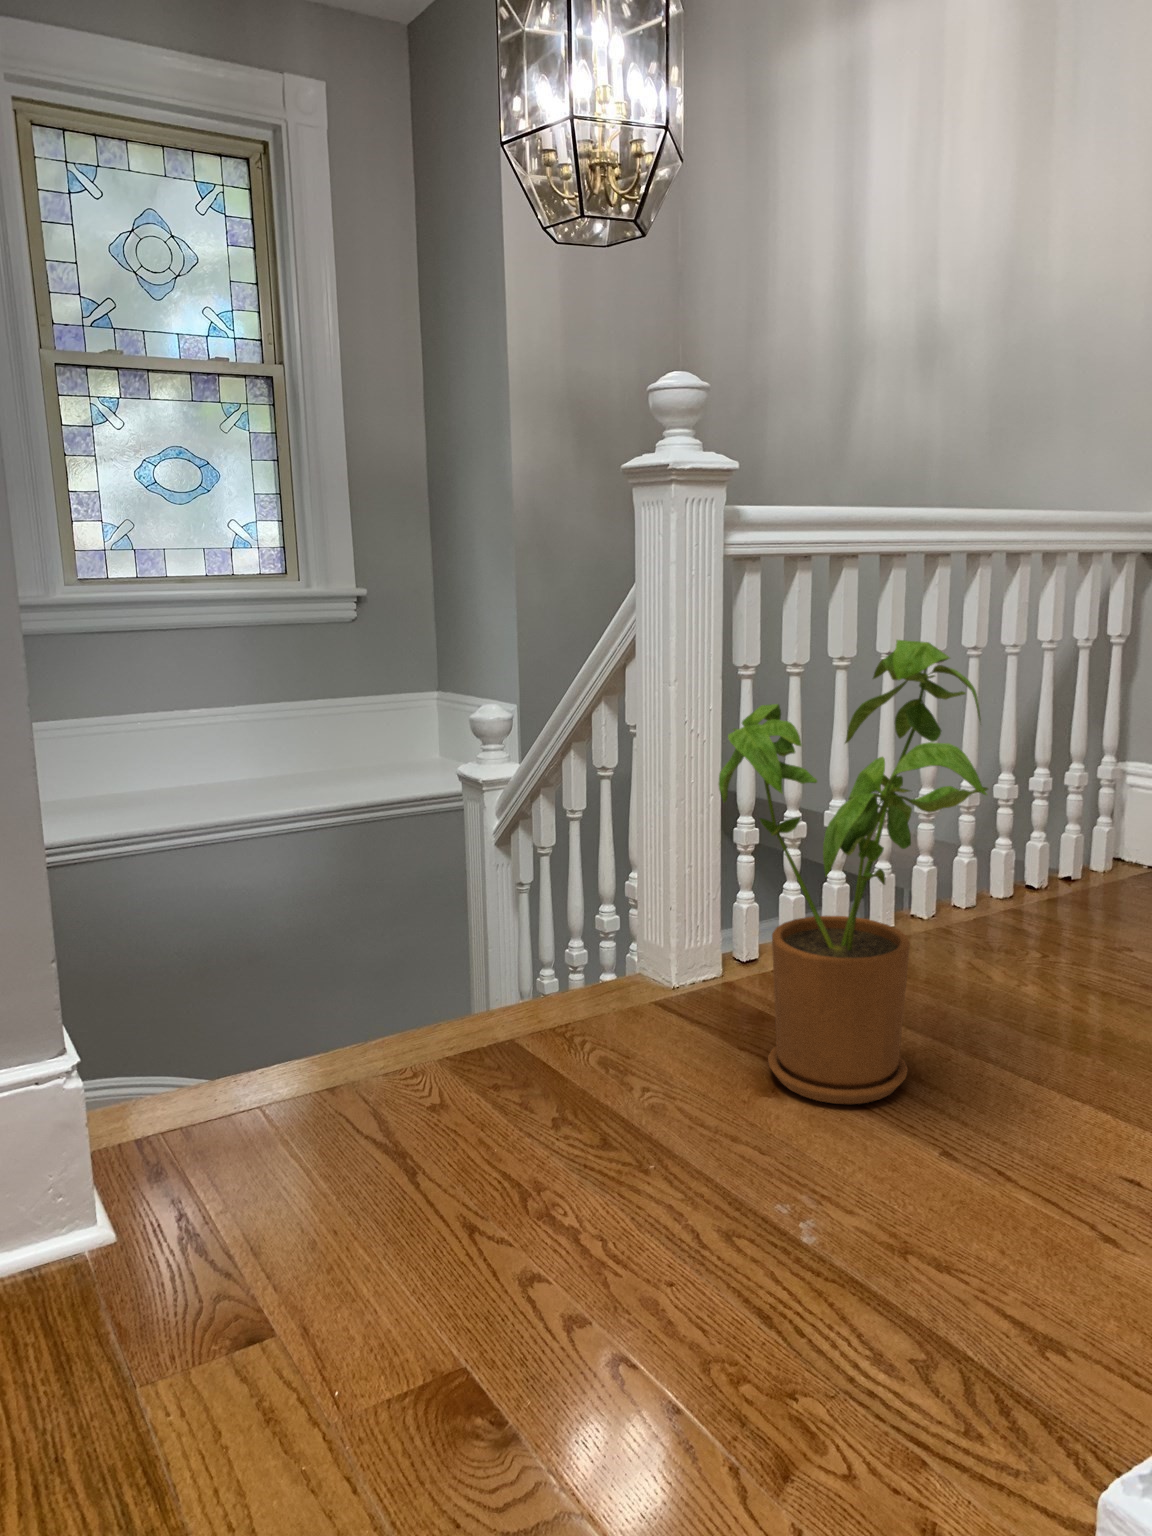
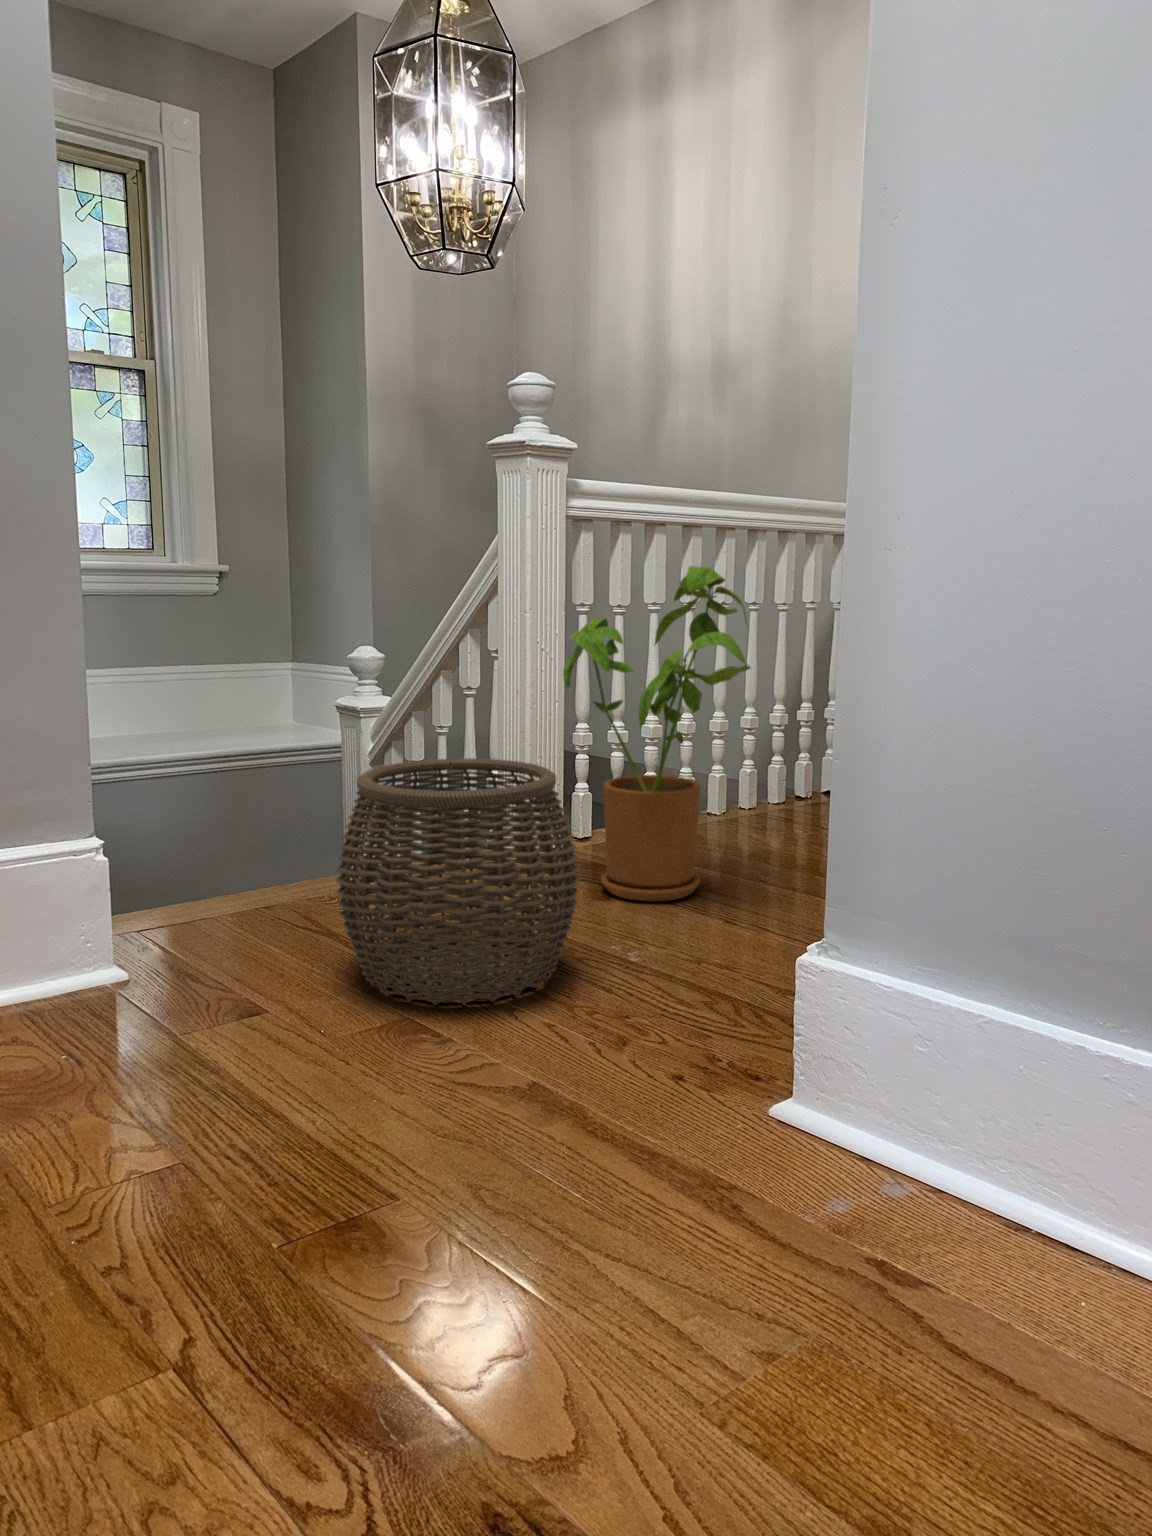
woven basket: none [378,939,731,1351] -> present [336,758,579,1005]

